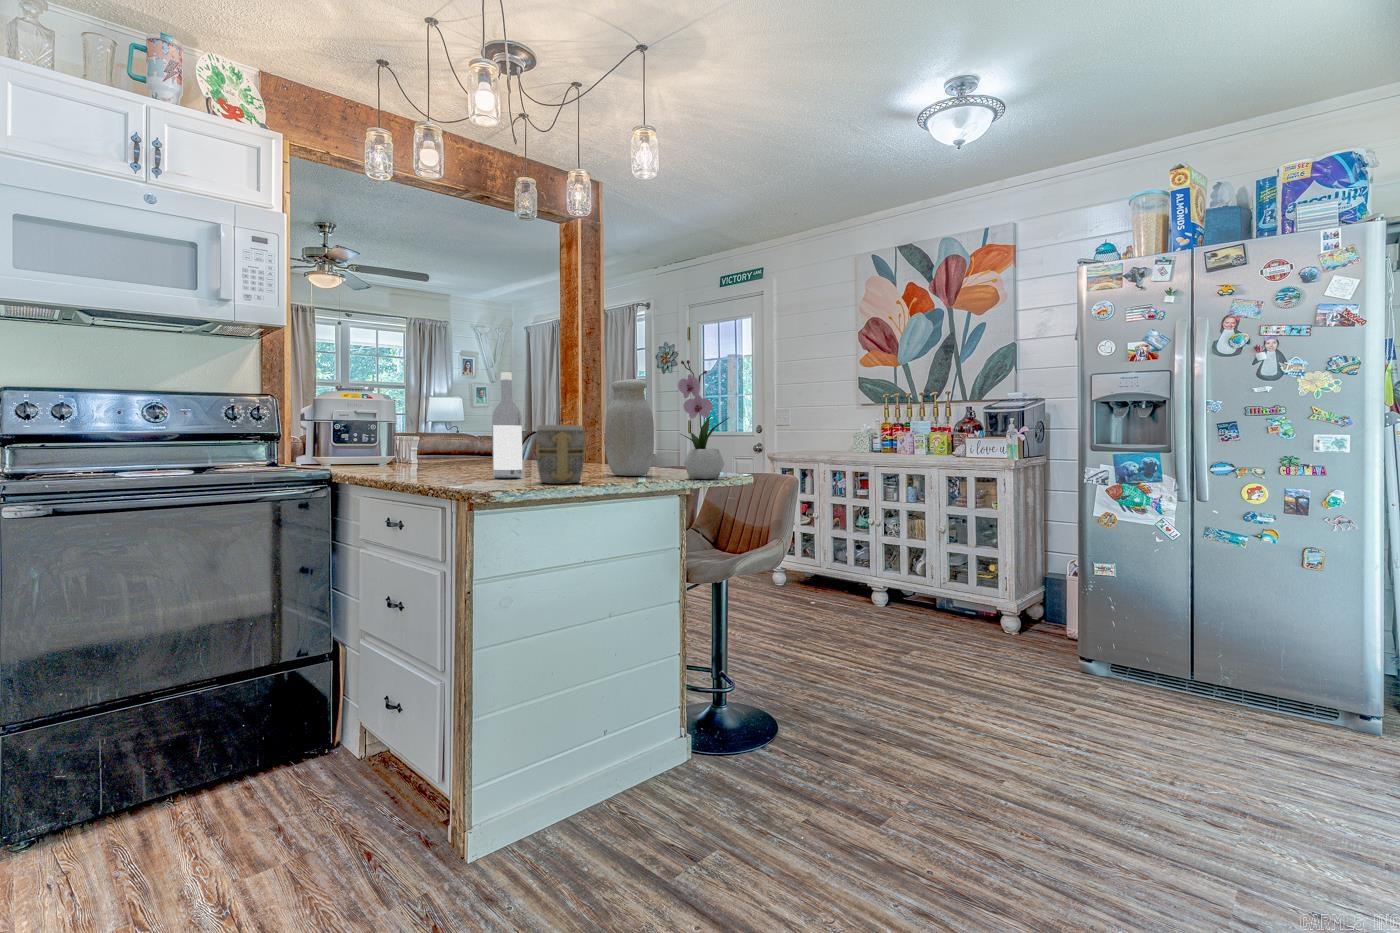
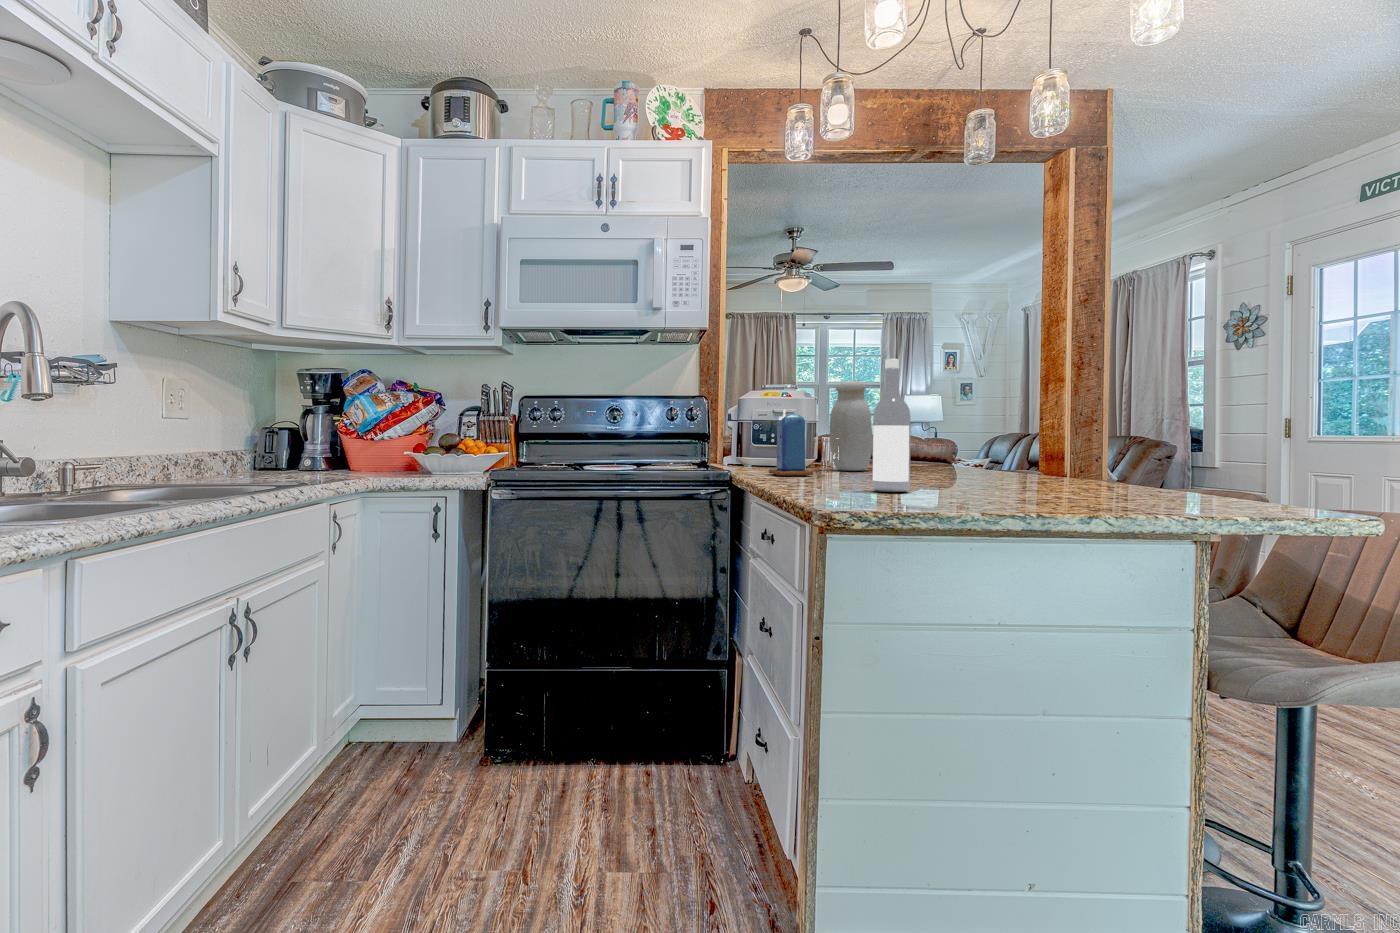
flower arrangement: present [678,360,729,479] -> none [1149,319,1252,509]
jar: present [605,379,654,476] -> present [829,381,872,471]
candle: none [369,410,417,471] -> present [769,409,813,476]
mug: present [535,425,586,484] -> none [909,425,982,506]

